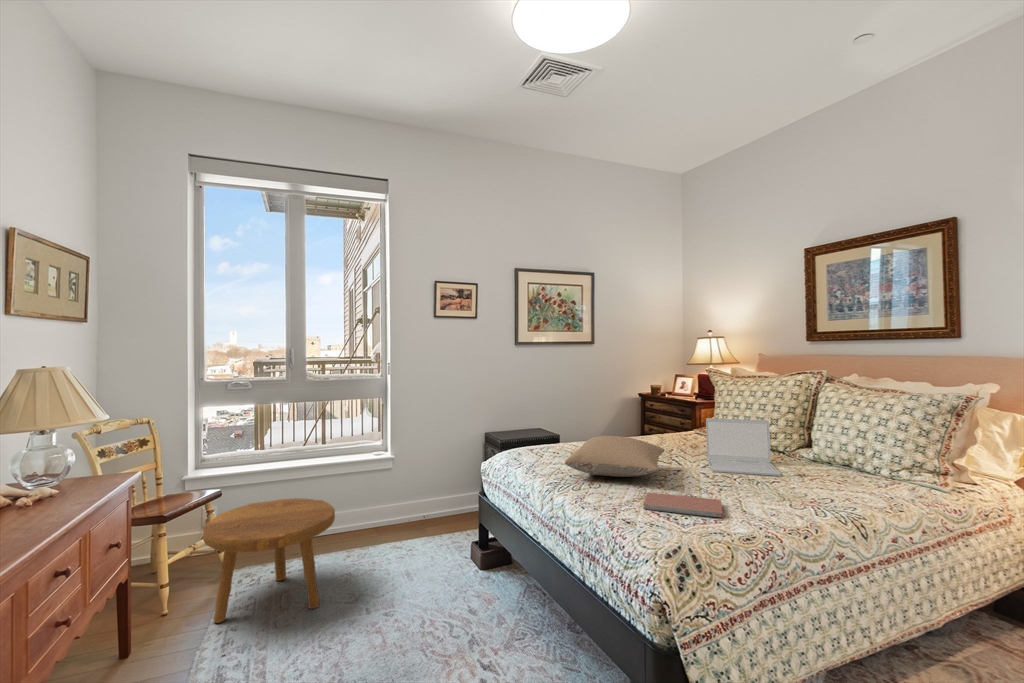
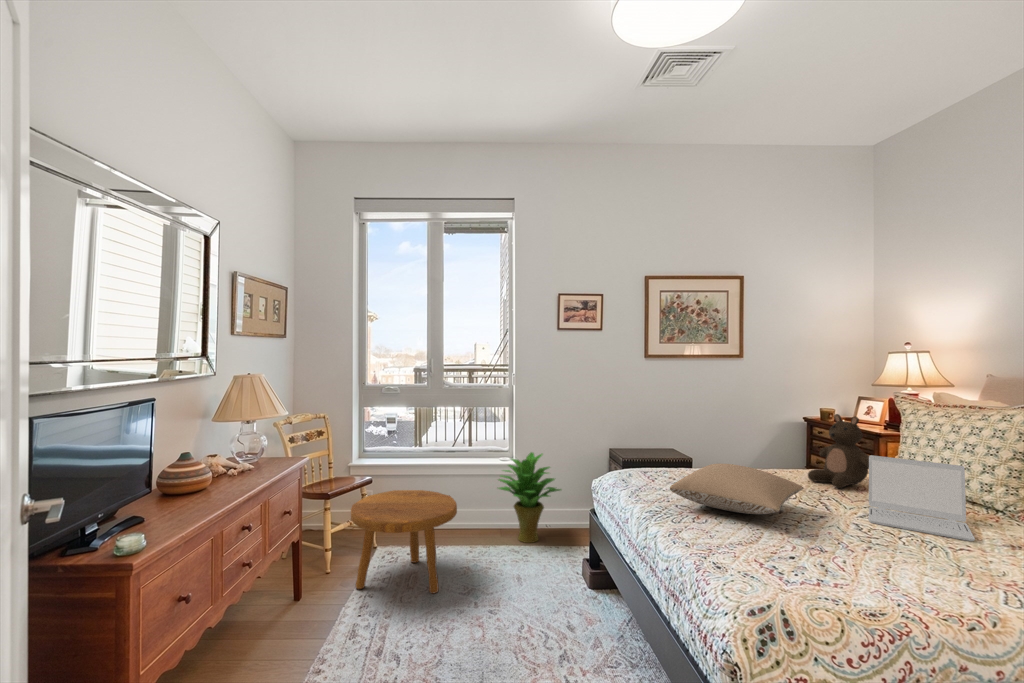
stuffed bear: none [655,387,704,448] -> present [808,414,869,488]
potted plant: none [367,445,436,538] -> present [498,452,561,543]
notebook: present [643,492,722,517] -> none [746,535,856,580]

